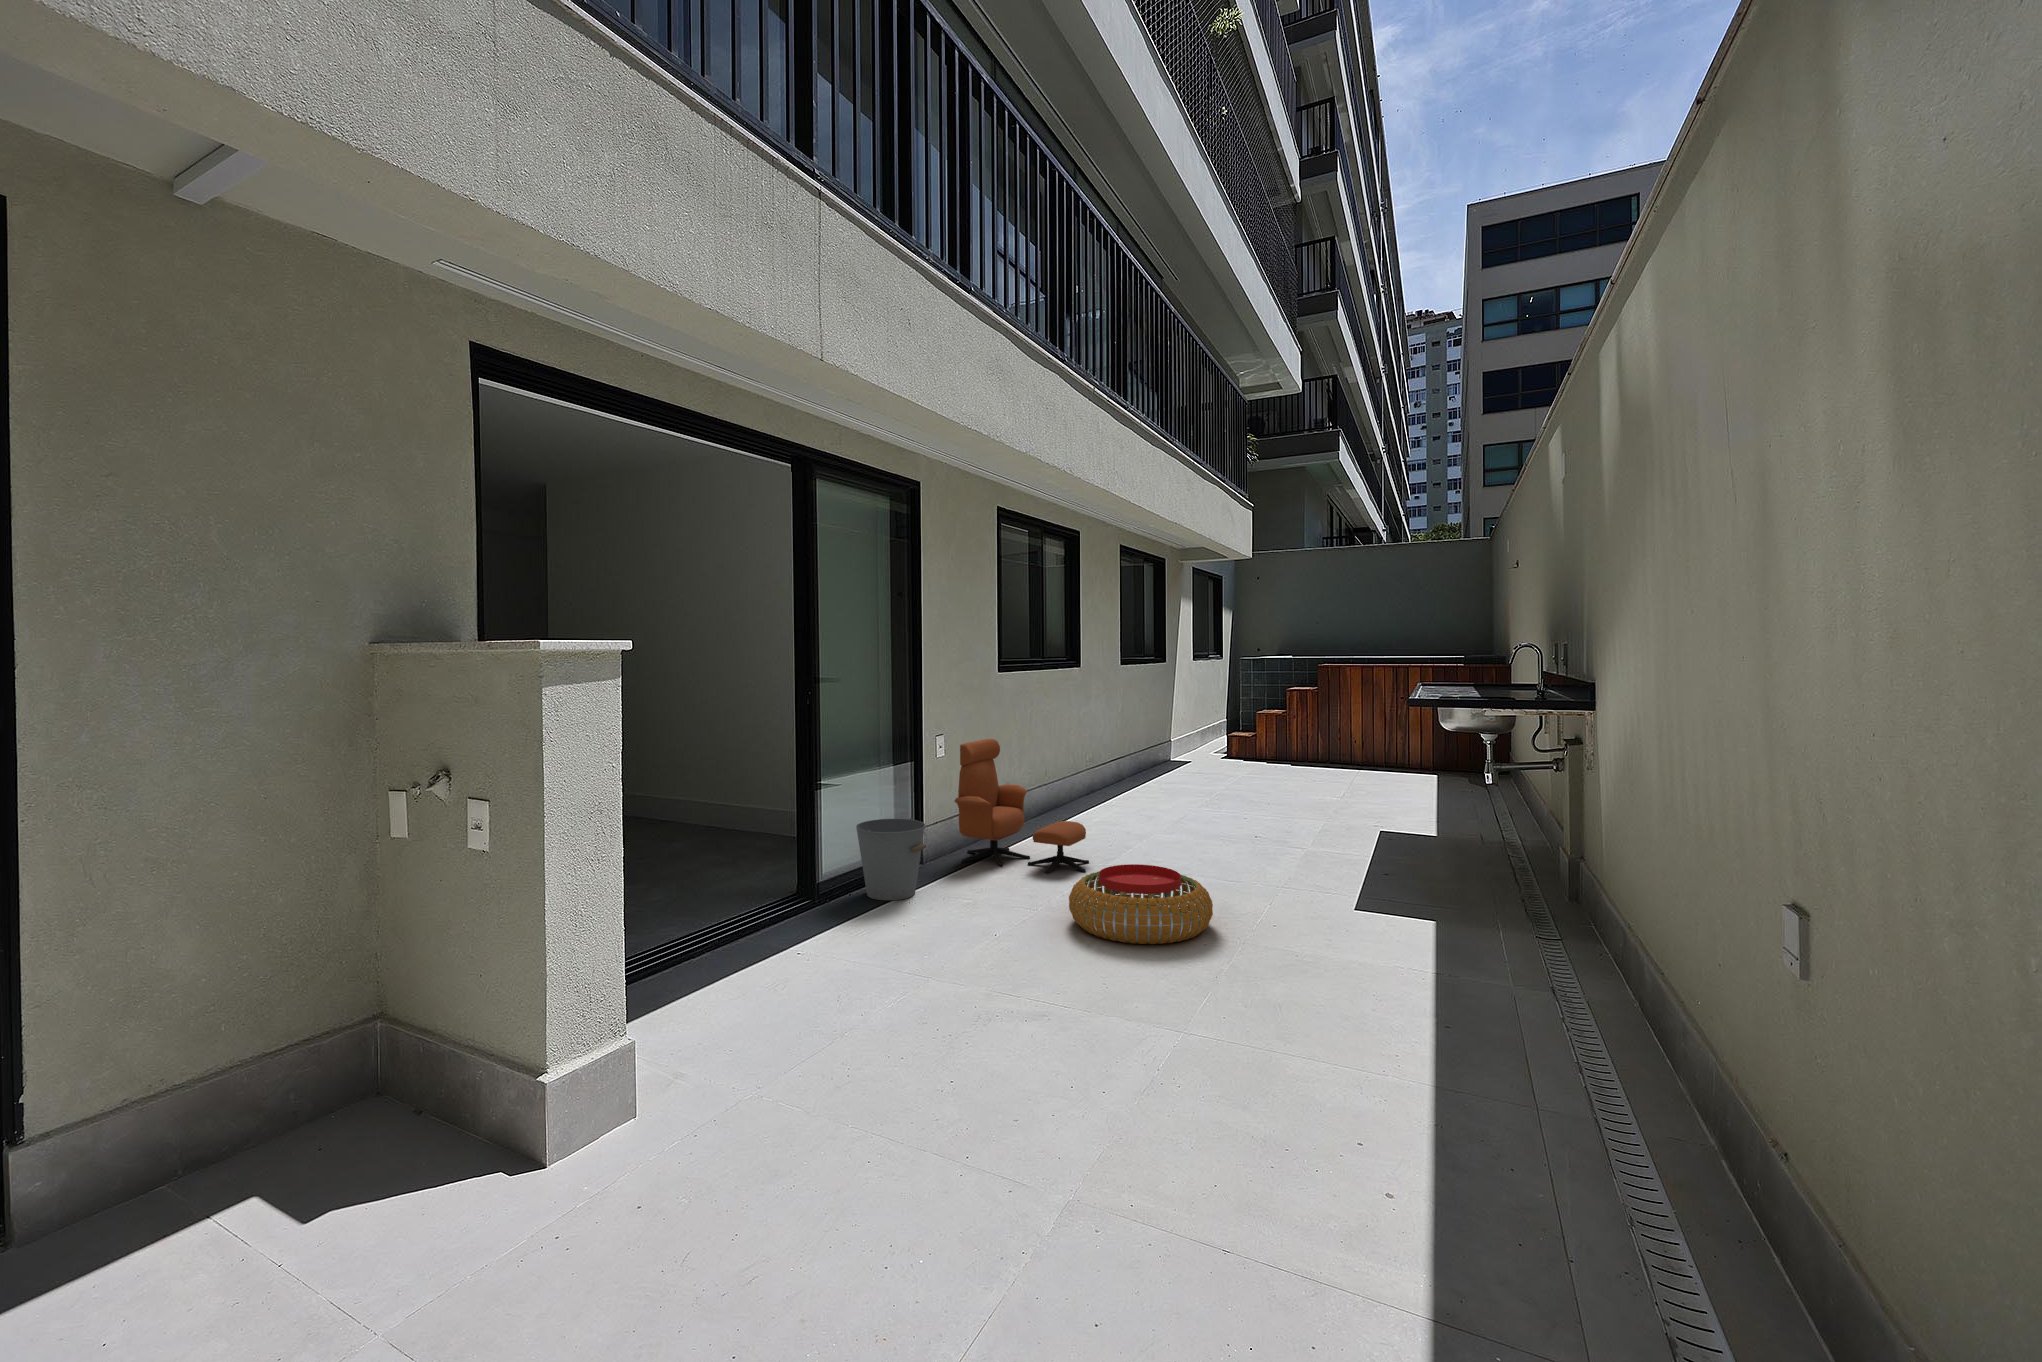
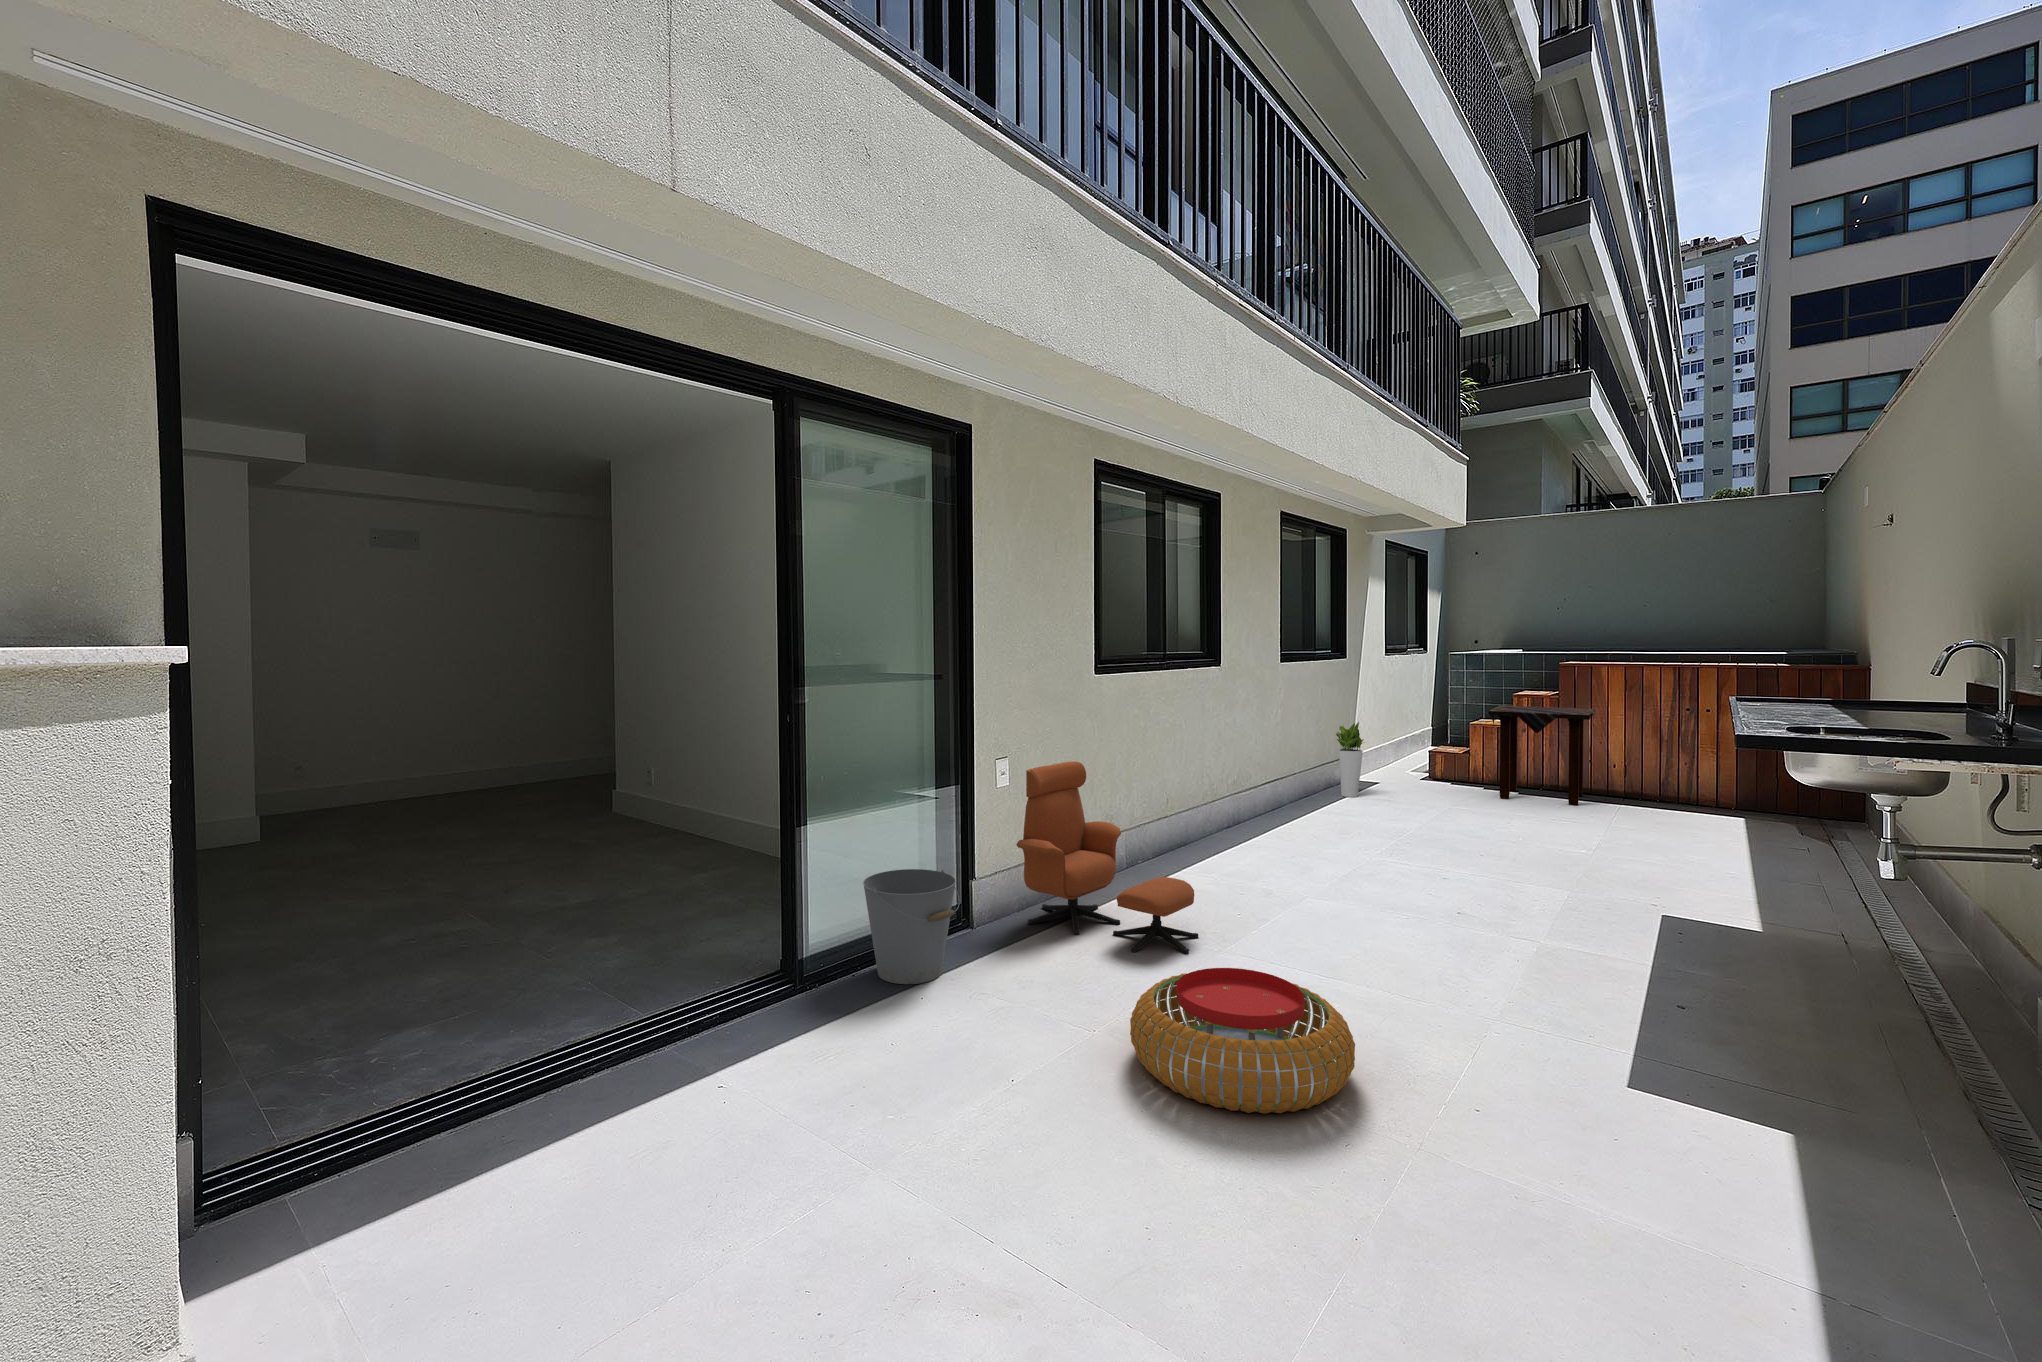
side table: none [1272,698,1346,773] -> present [1489,705,1595,805]
planter: none [1159,712,1183,773] -> present [1336,722,1363,797]

